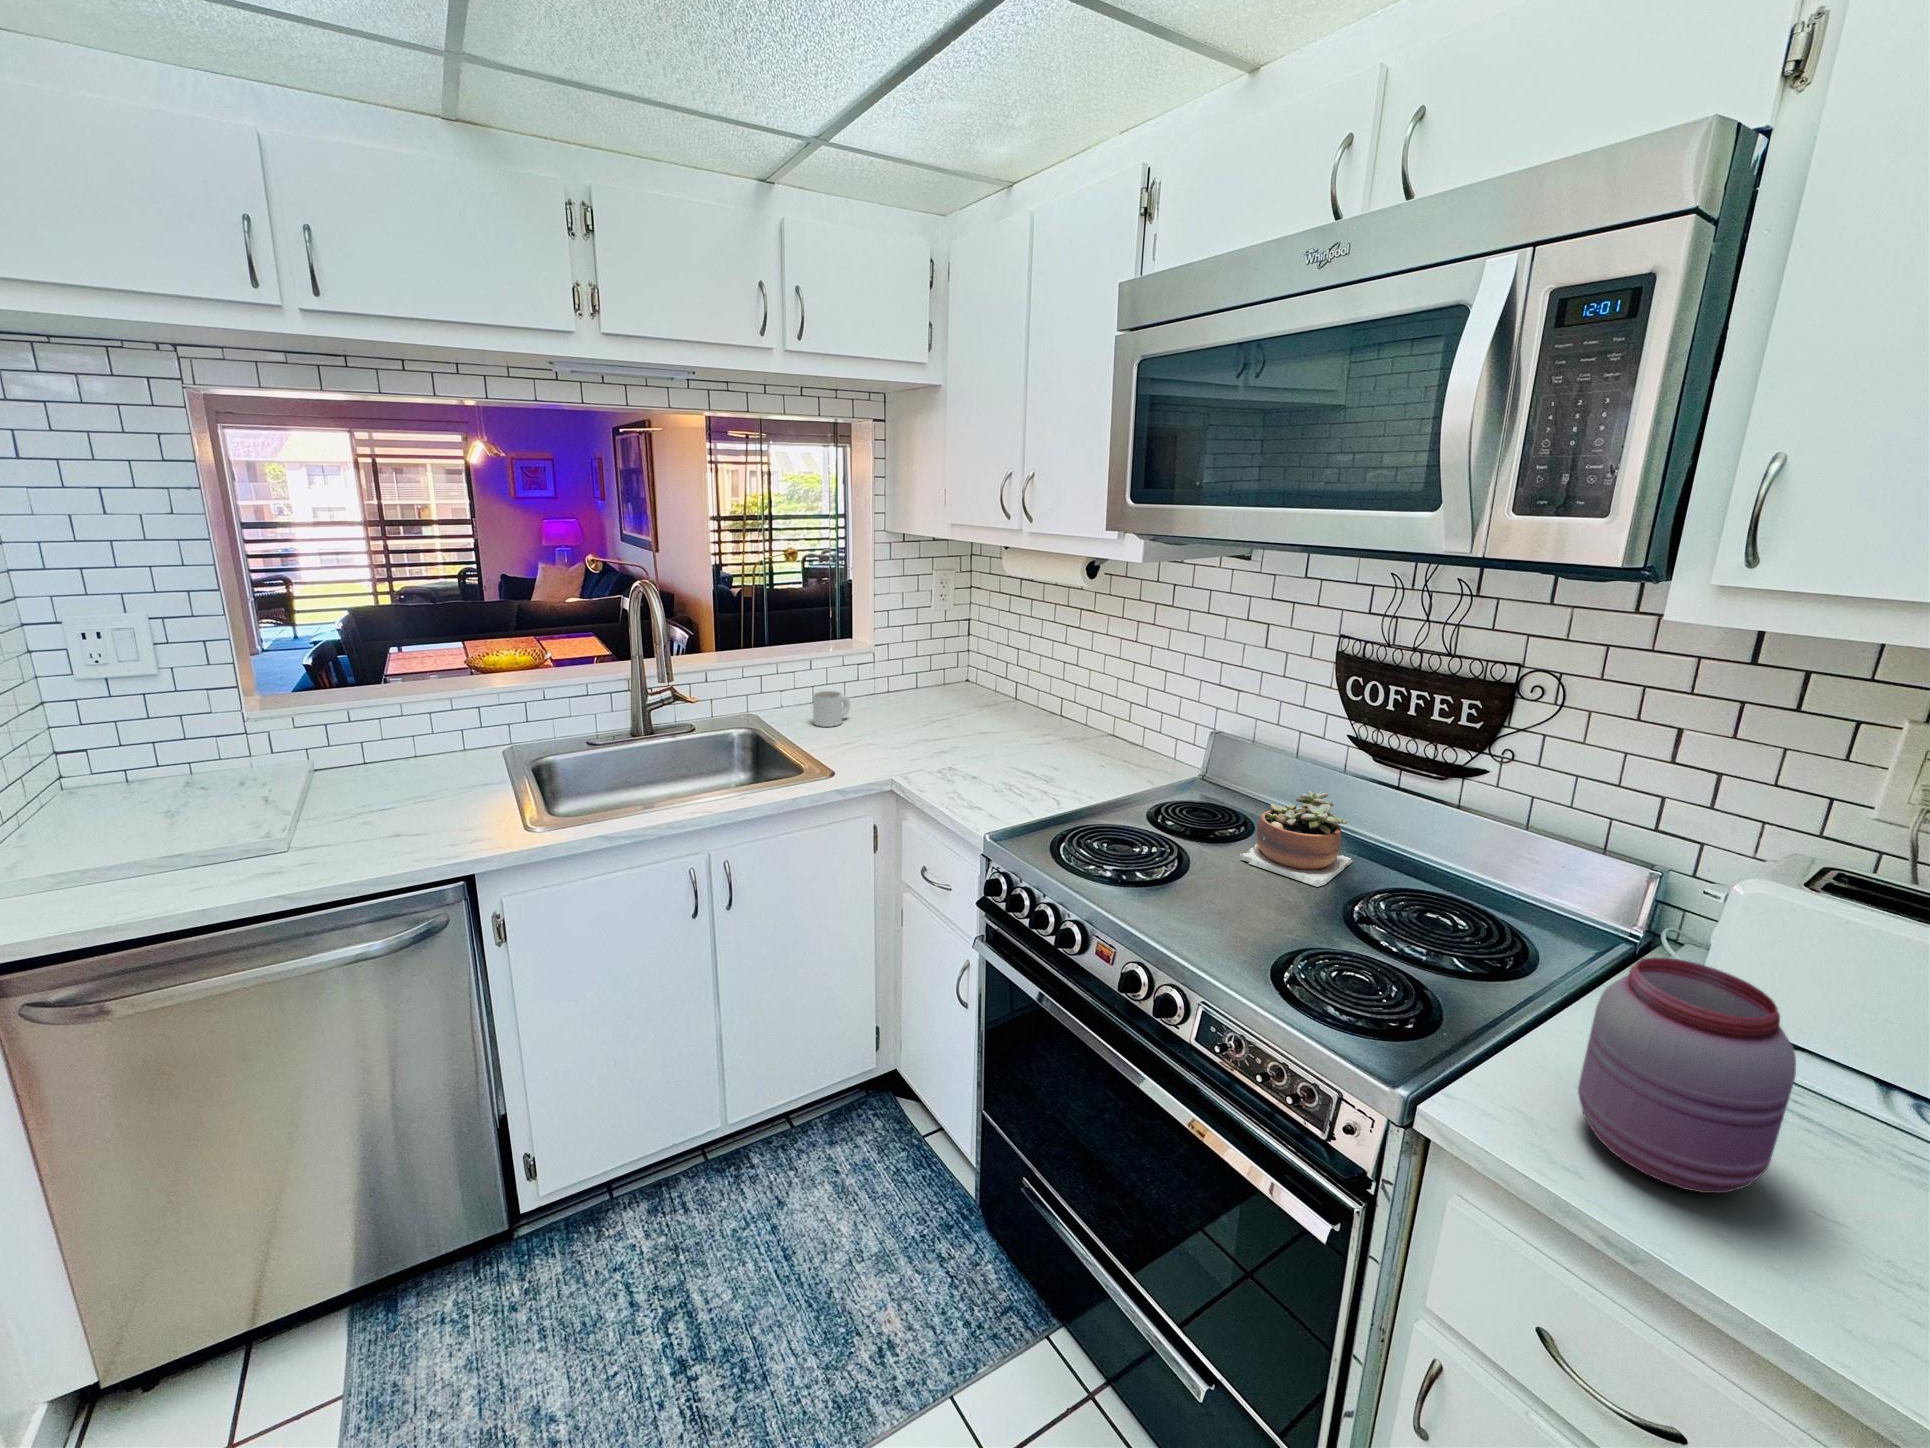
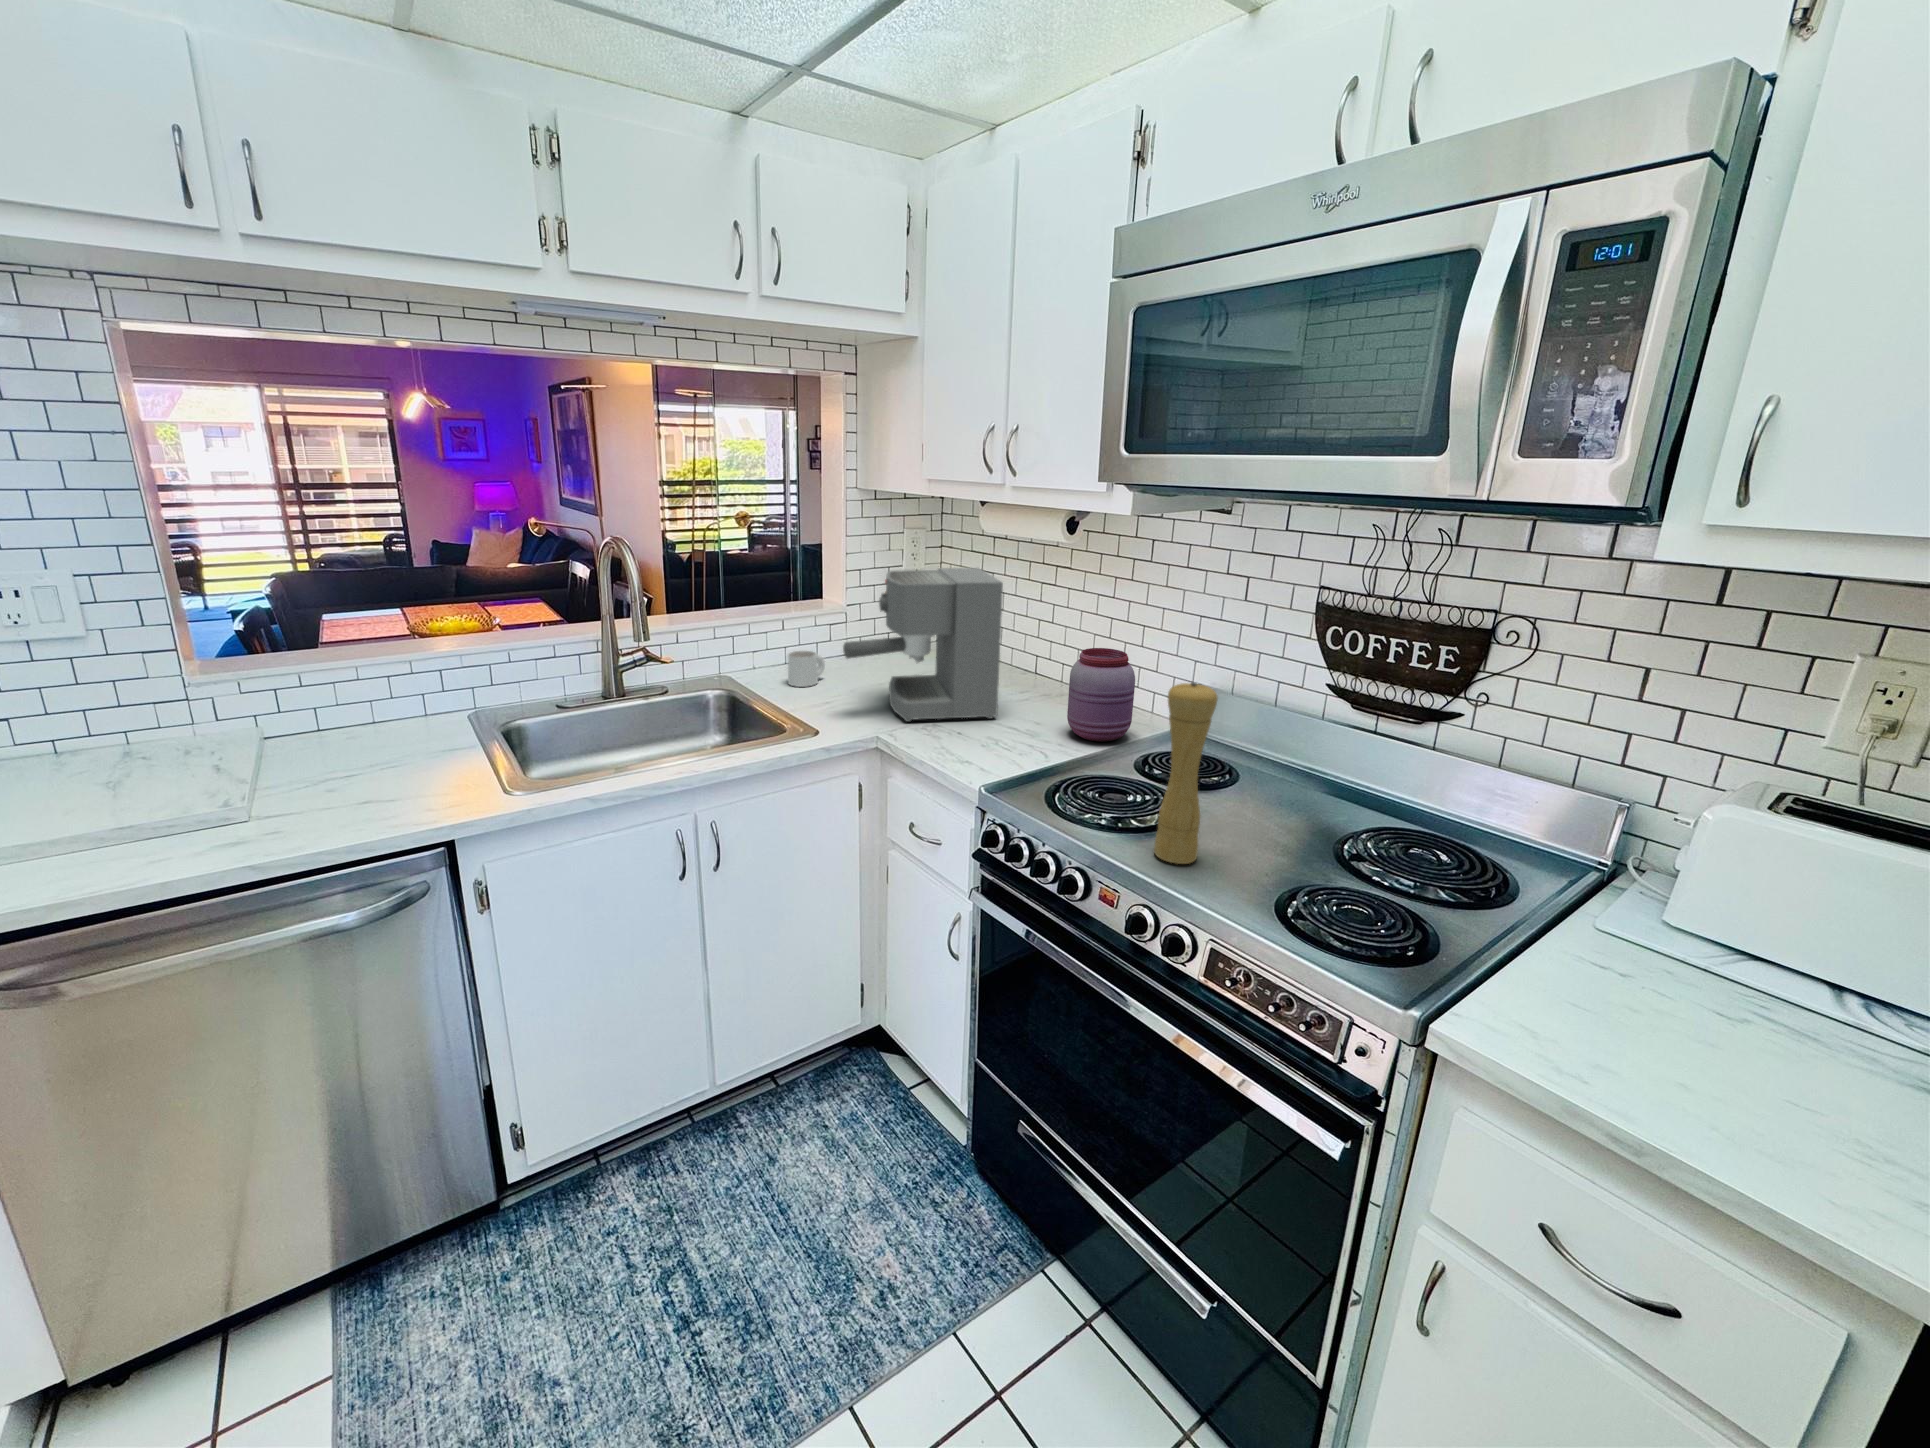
coffee maker: none [862,611,1020,765] -> present [843,568,1003,722]
pepper mill: none [1153,736,1215,922] -> present [1154,682,1218,864]
succulent plant: present [1240,791,1353,887] -> none [1229,737,1335,829]
jar: present [1578,957,1796,1193] -> present [1067,648,1135,742]

